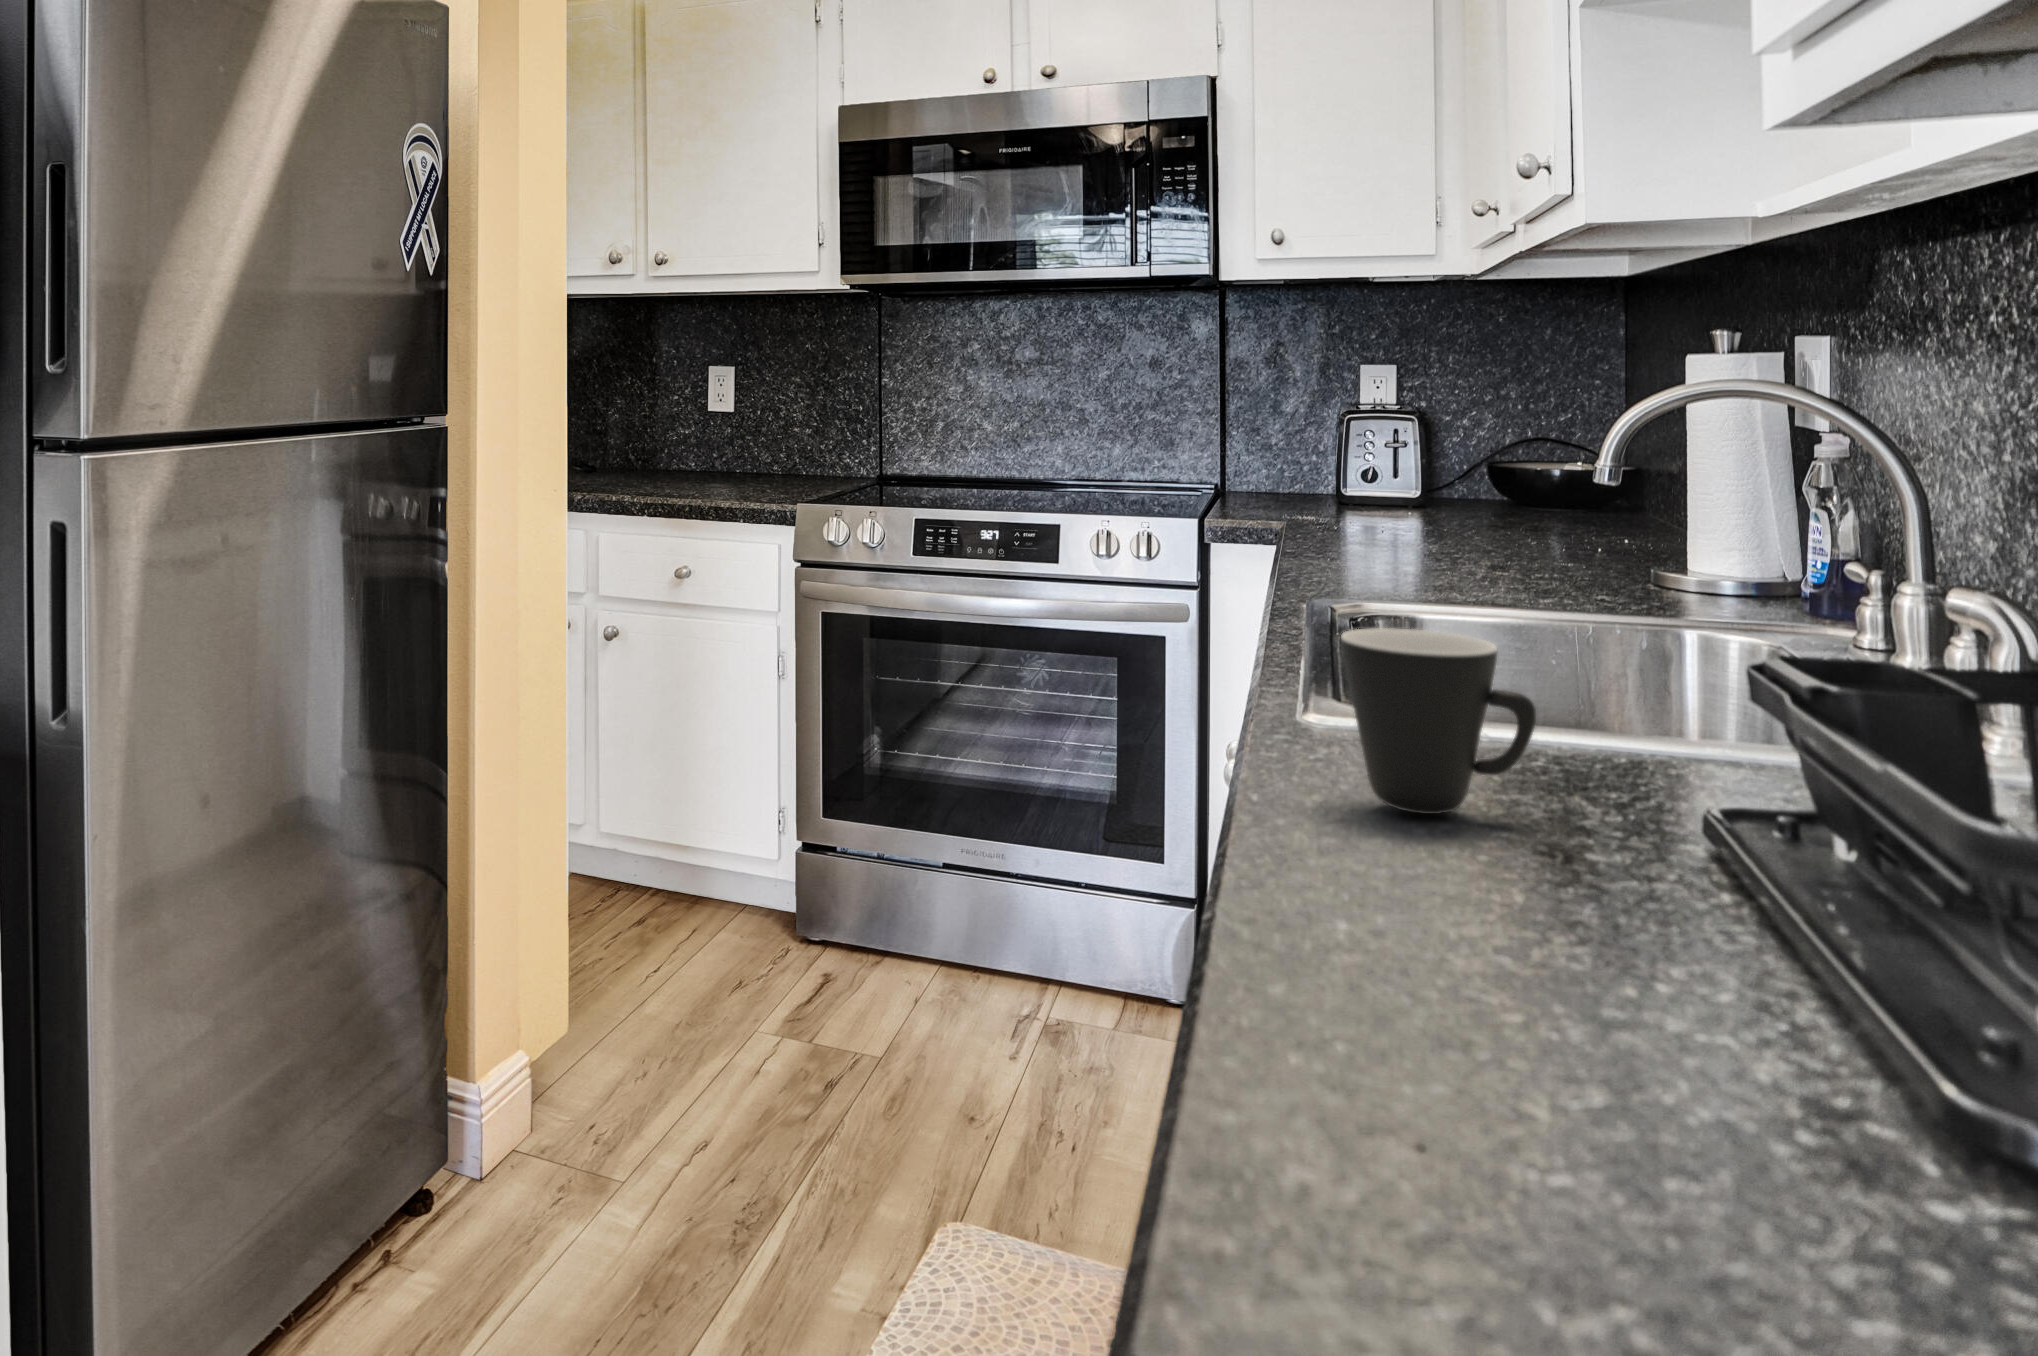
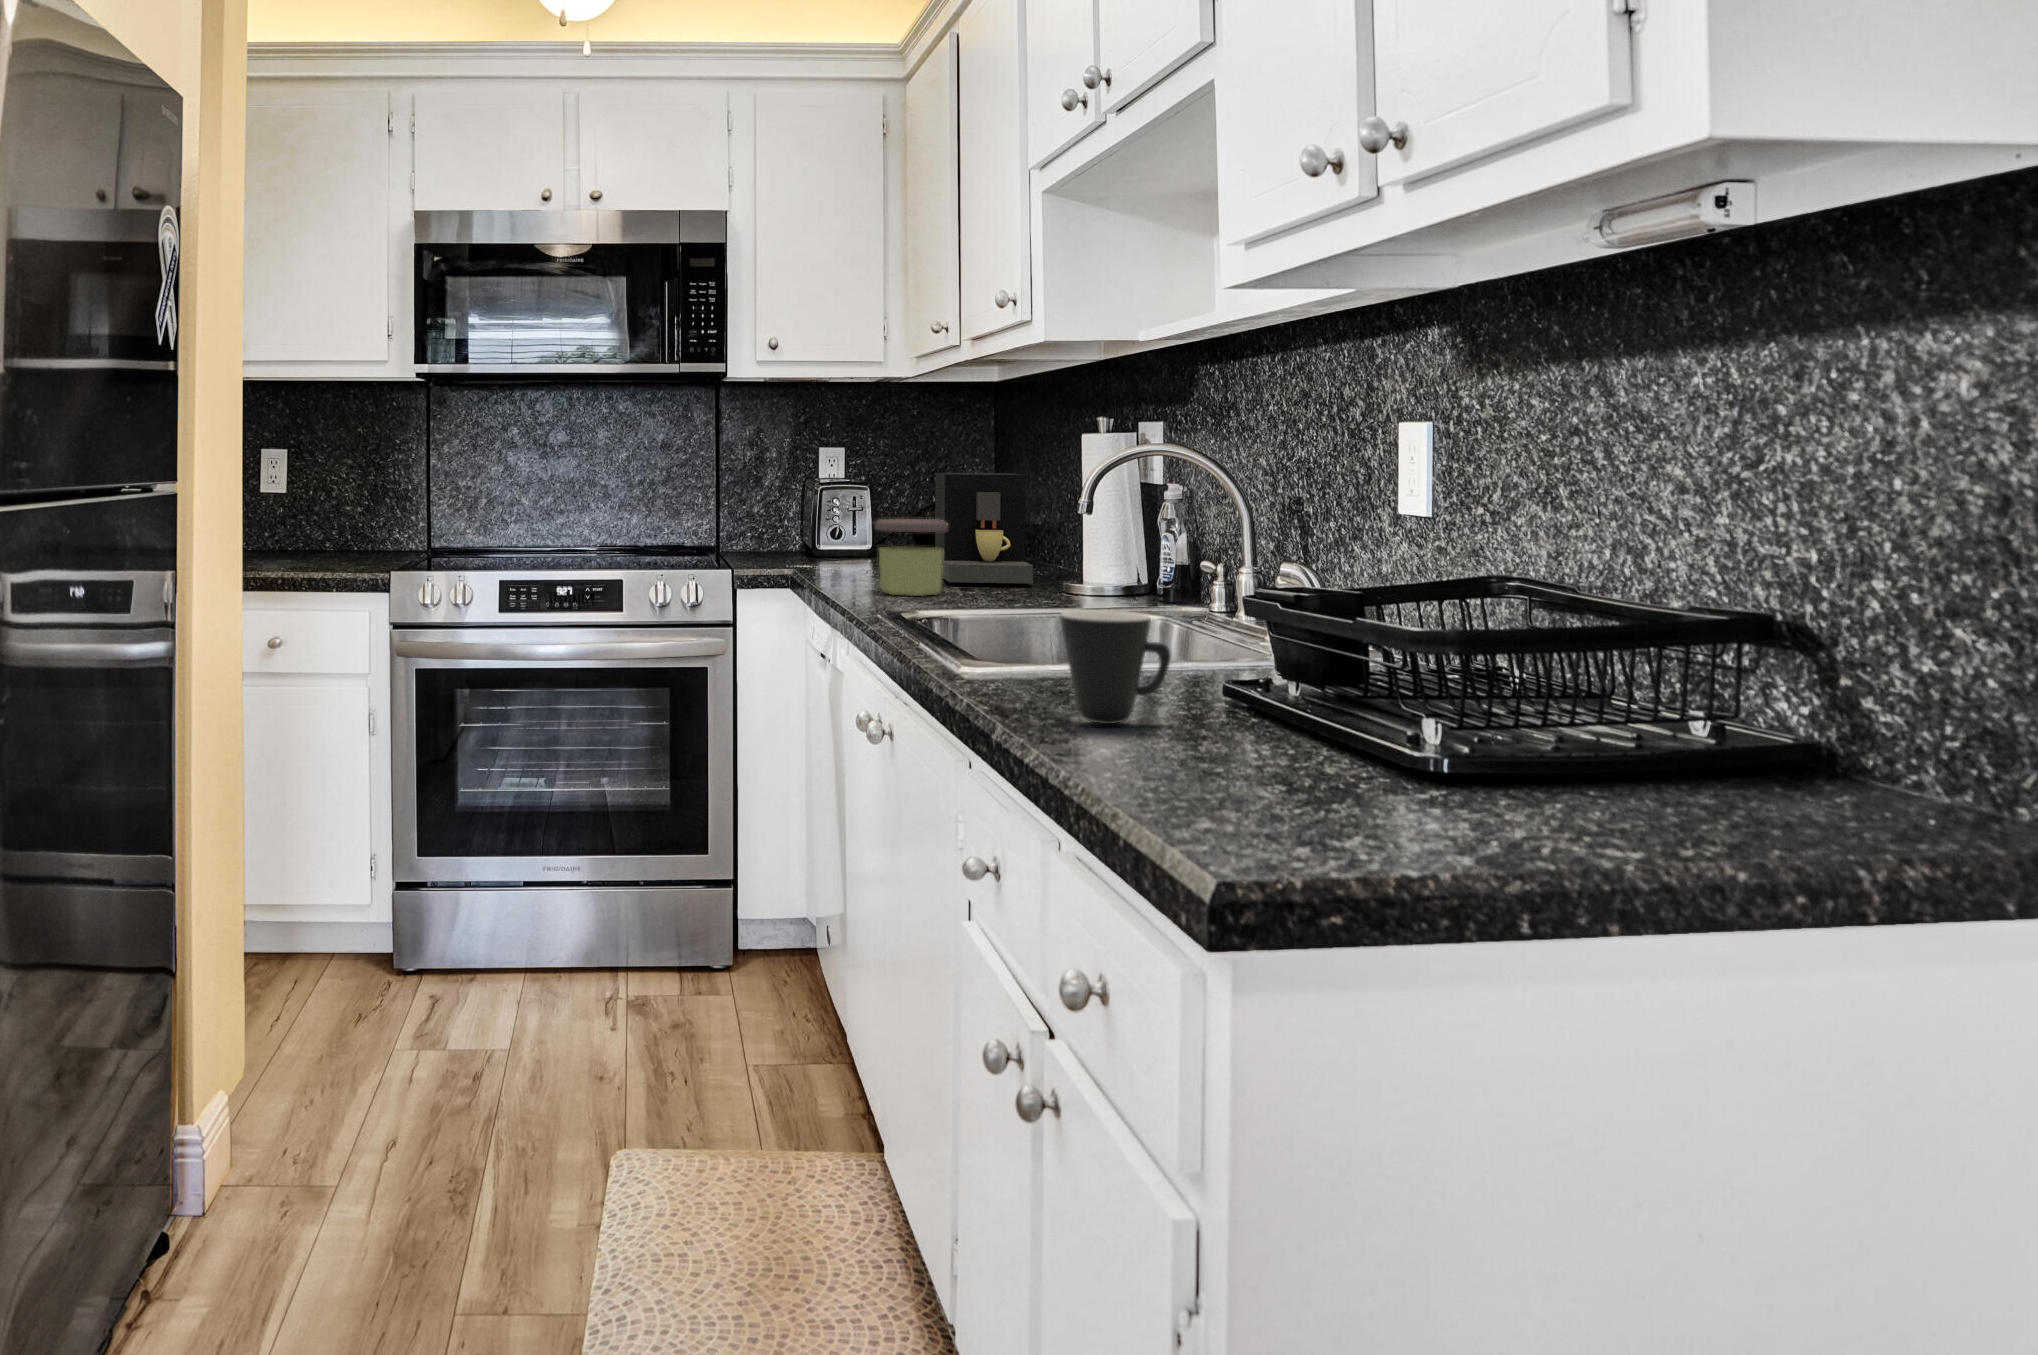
coffee maker: none [1489,398,1625,555] -> present [935,473,1033,583]
jar: none [1361,460,1467,565] -> present [875,519,948,596]

